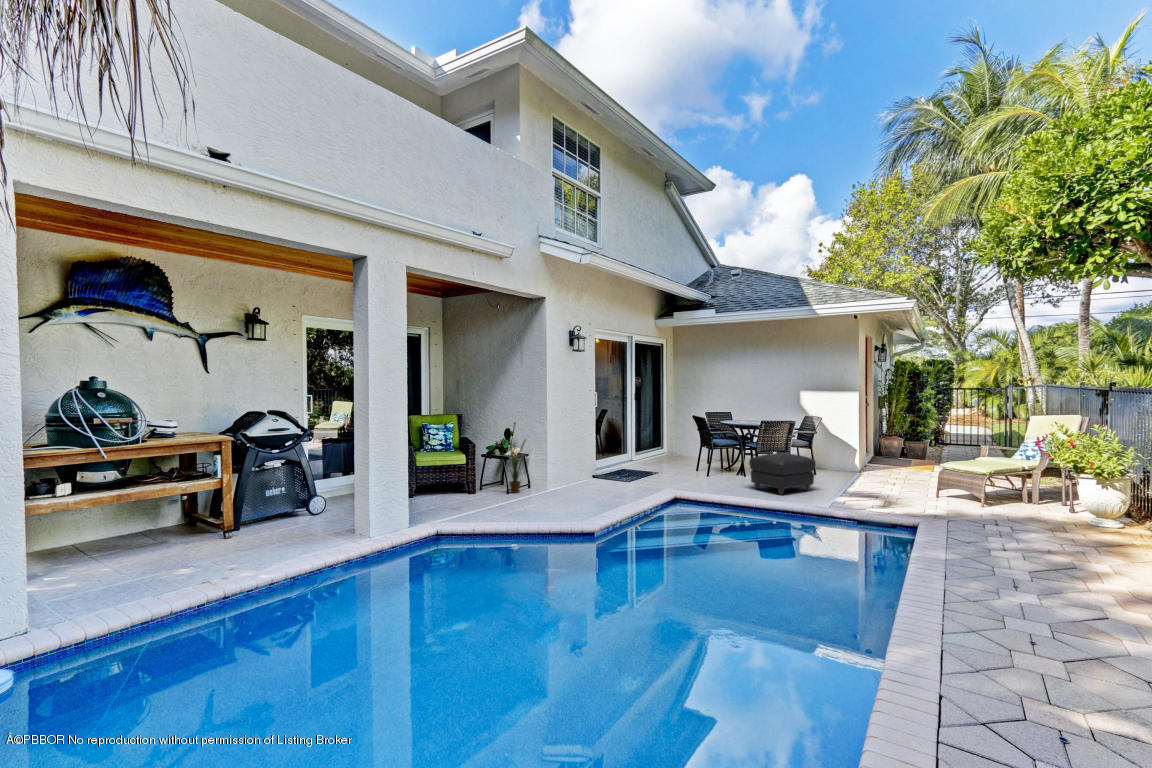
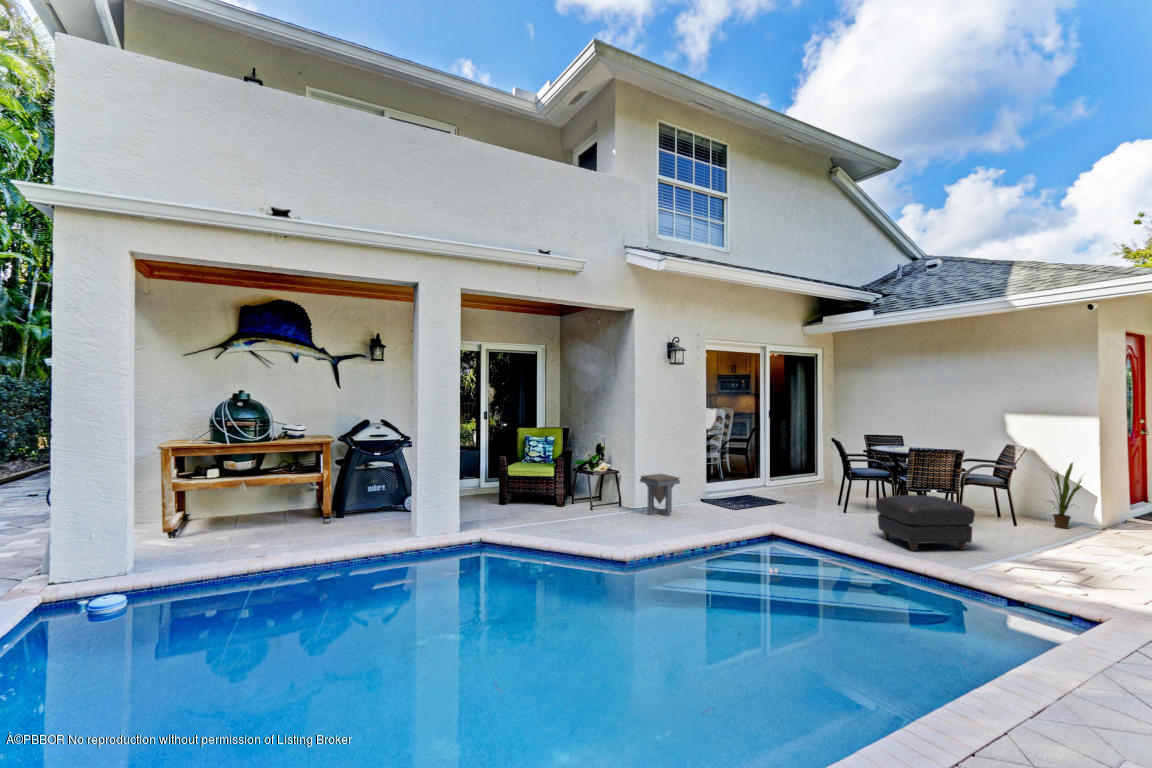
house plant: present [508,439,526,493] -> present [1050,463,1082,529]
side table: none [553,453,590,492] -> present [640,474,680,516]

